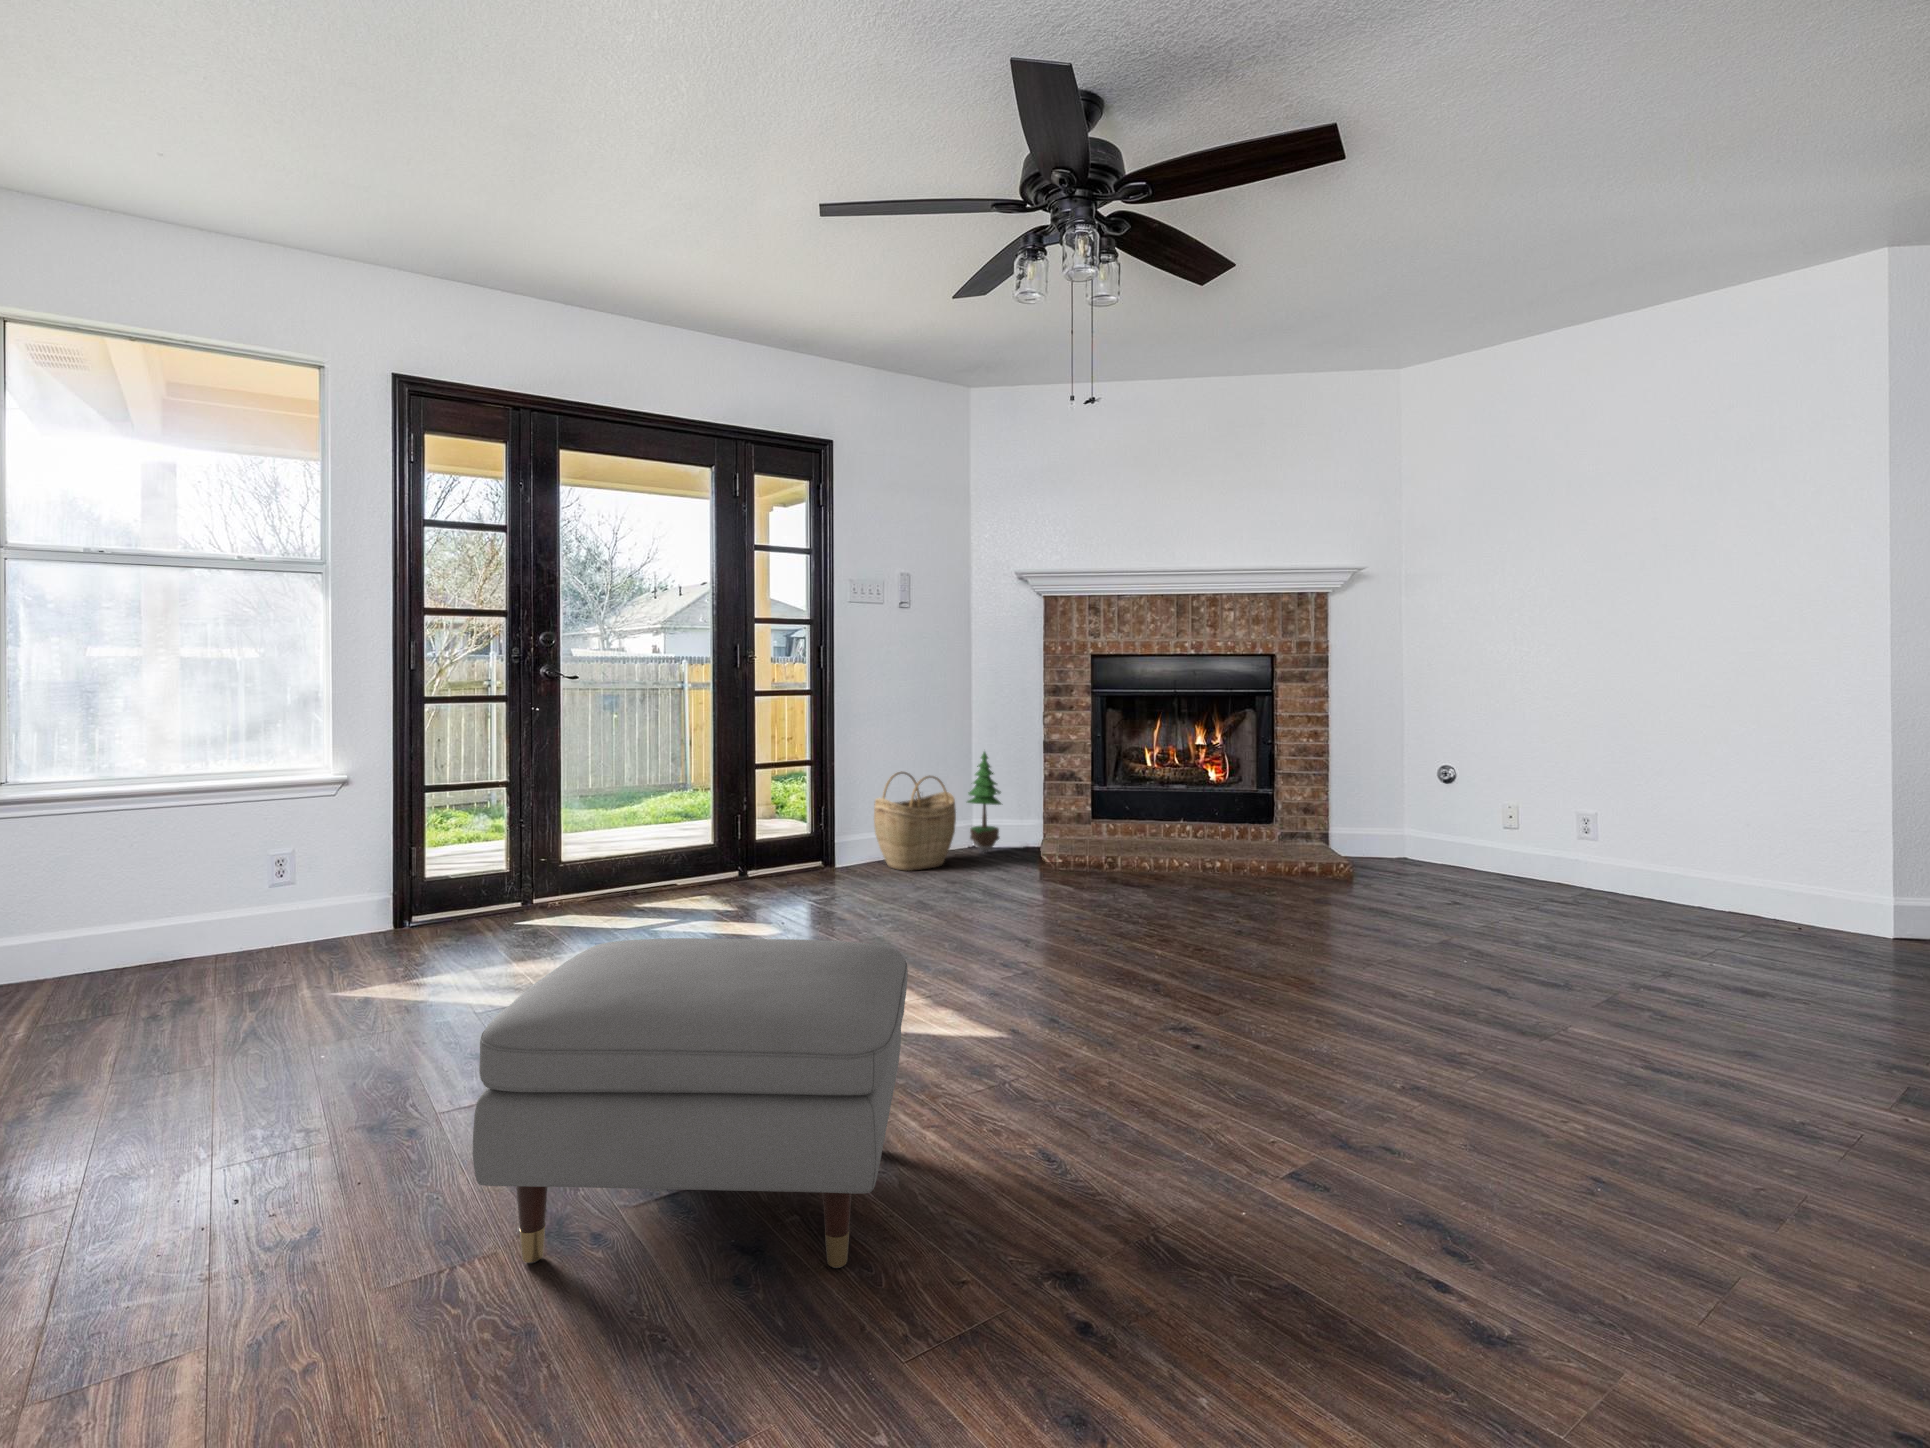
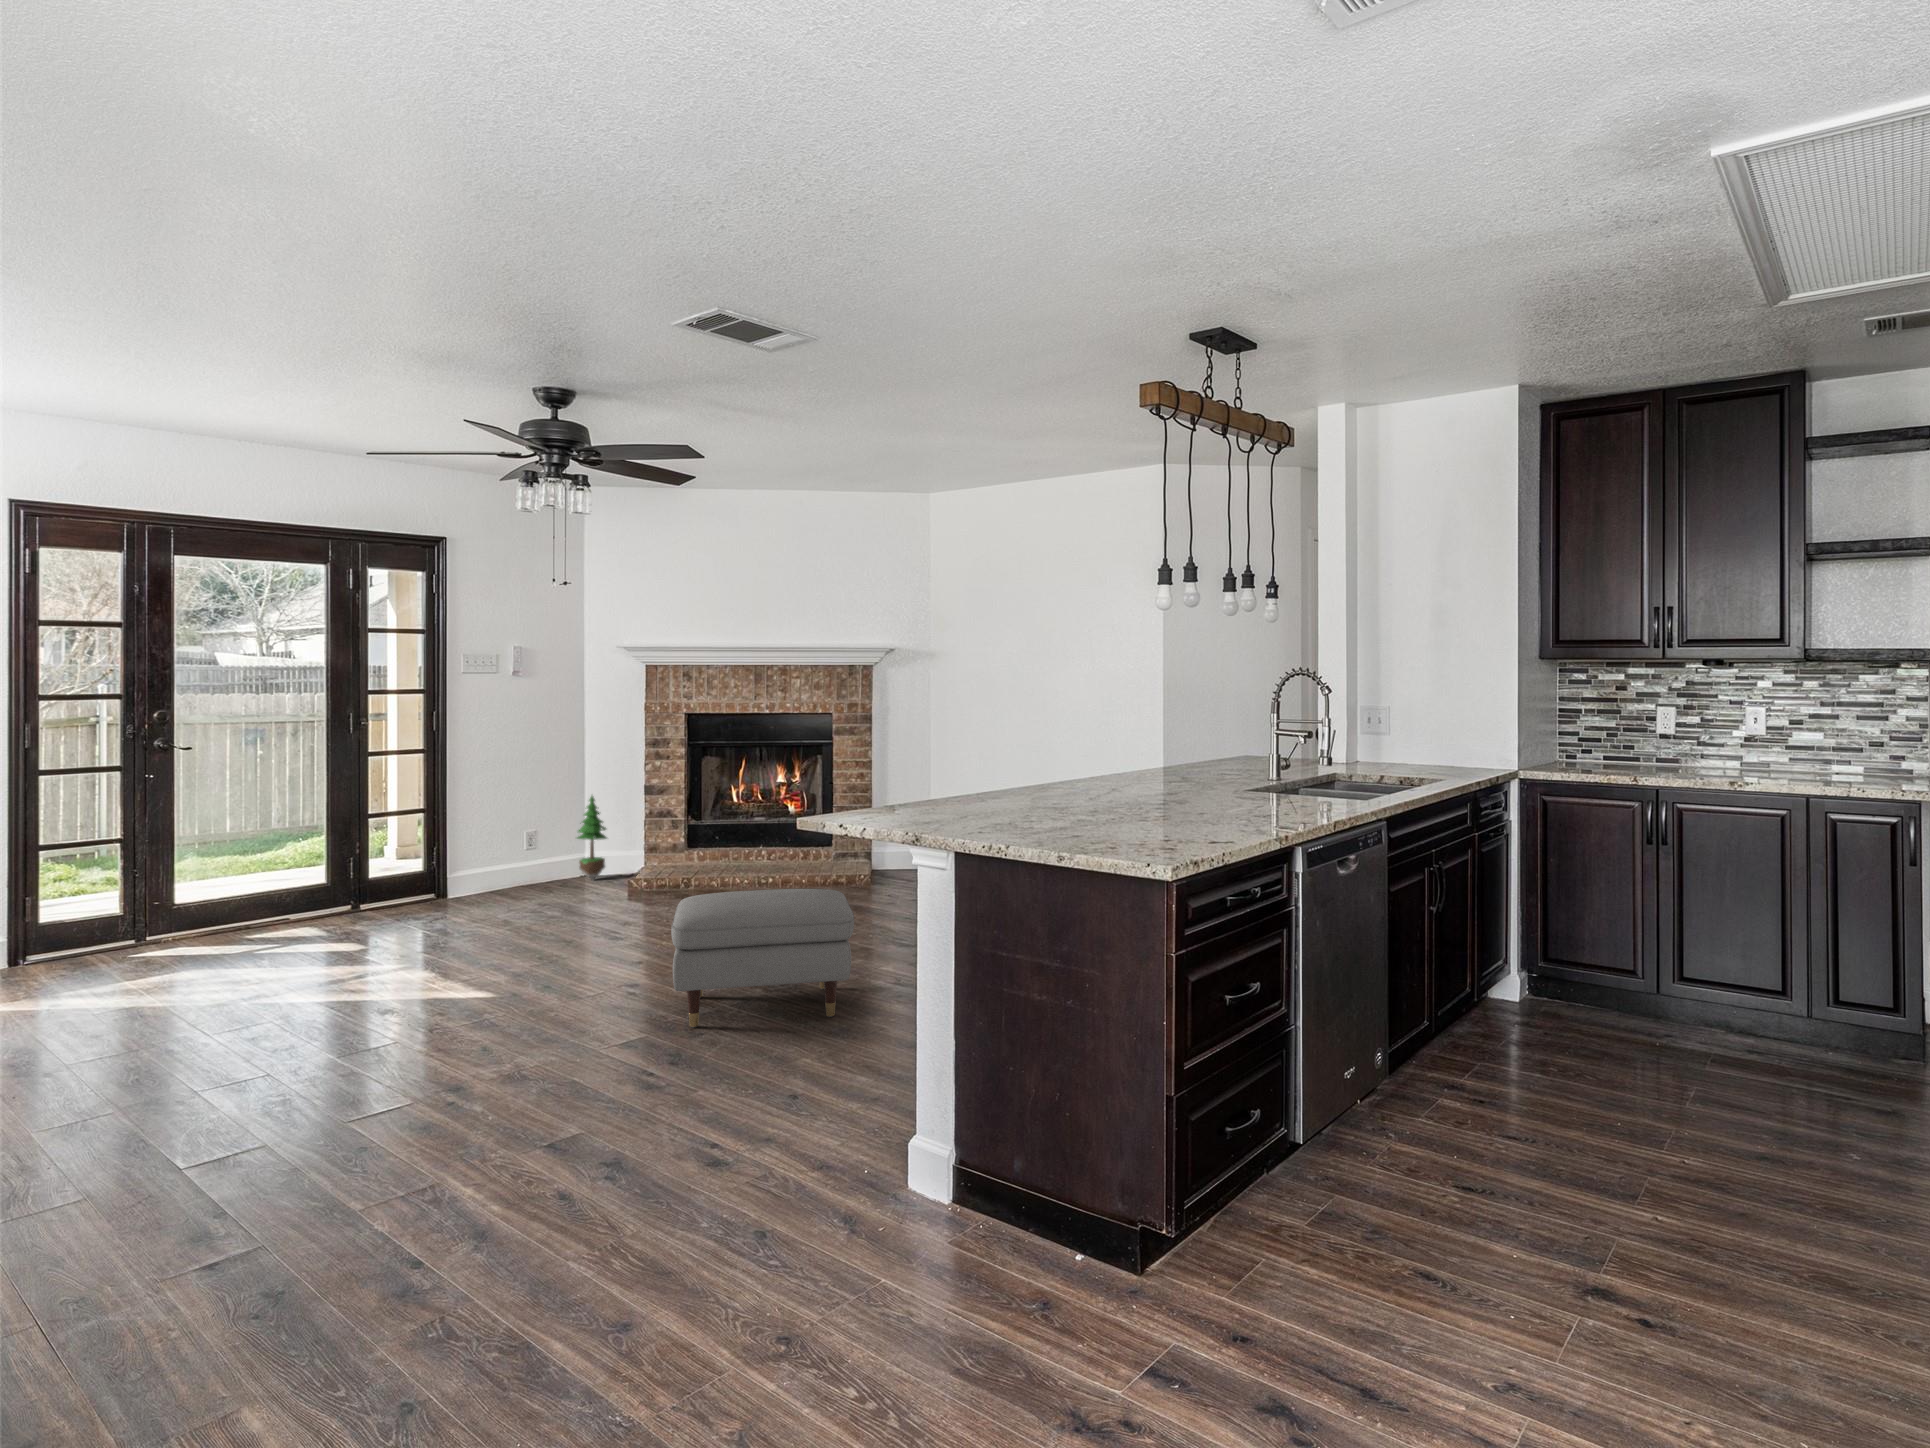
woven basket: present [874,771,956,871] -> none [484,815,559,898]
ottoman: present [473,938,908,1268] -> present [671,889,854,1027]

